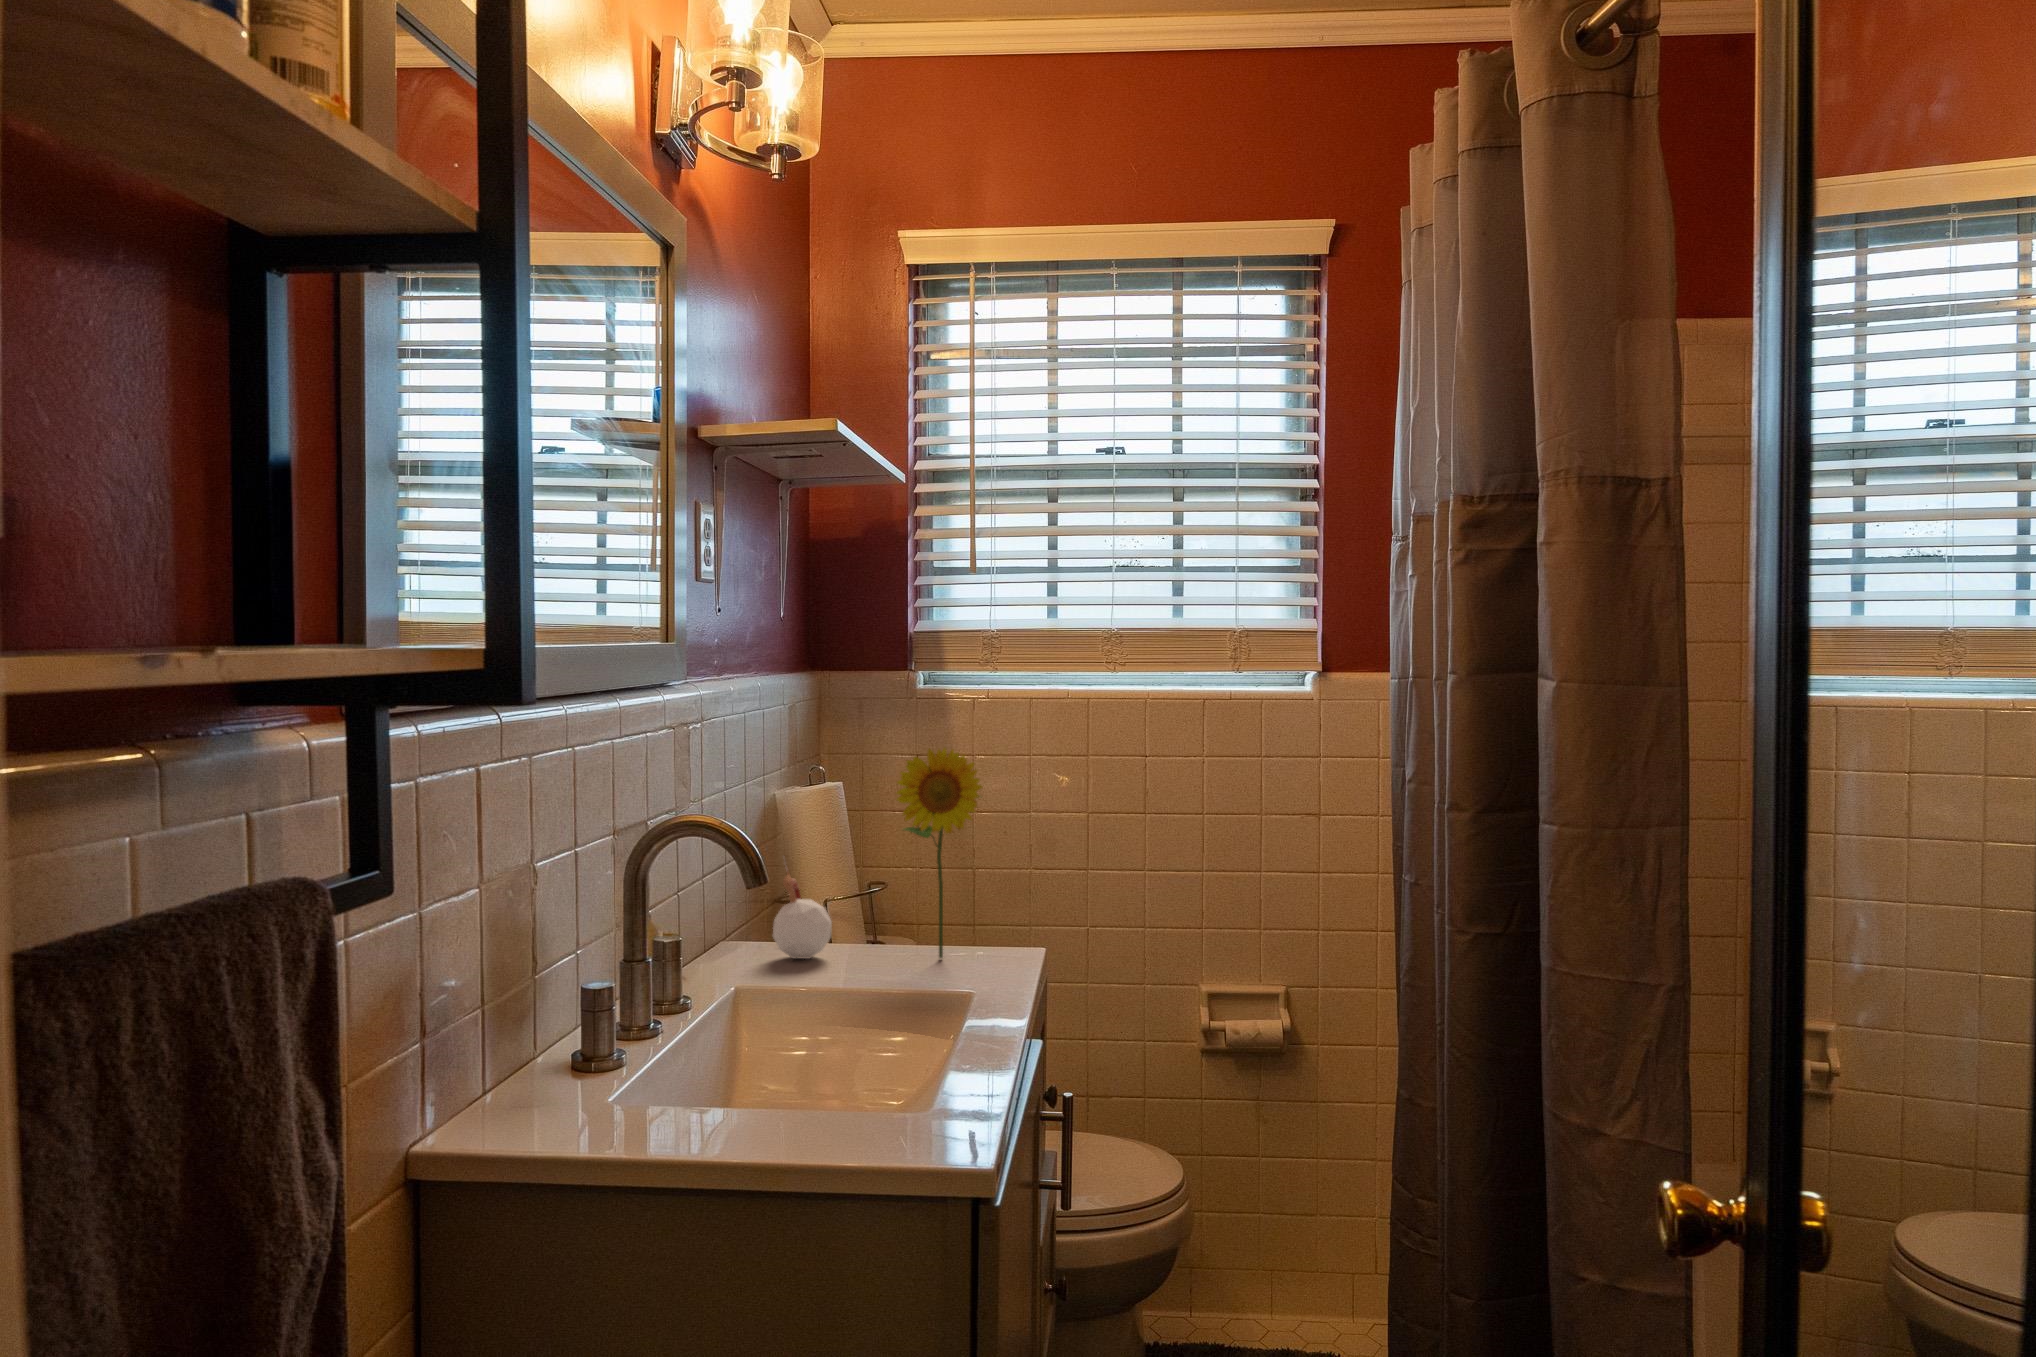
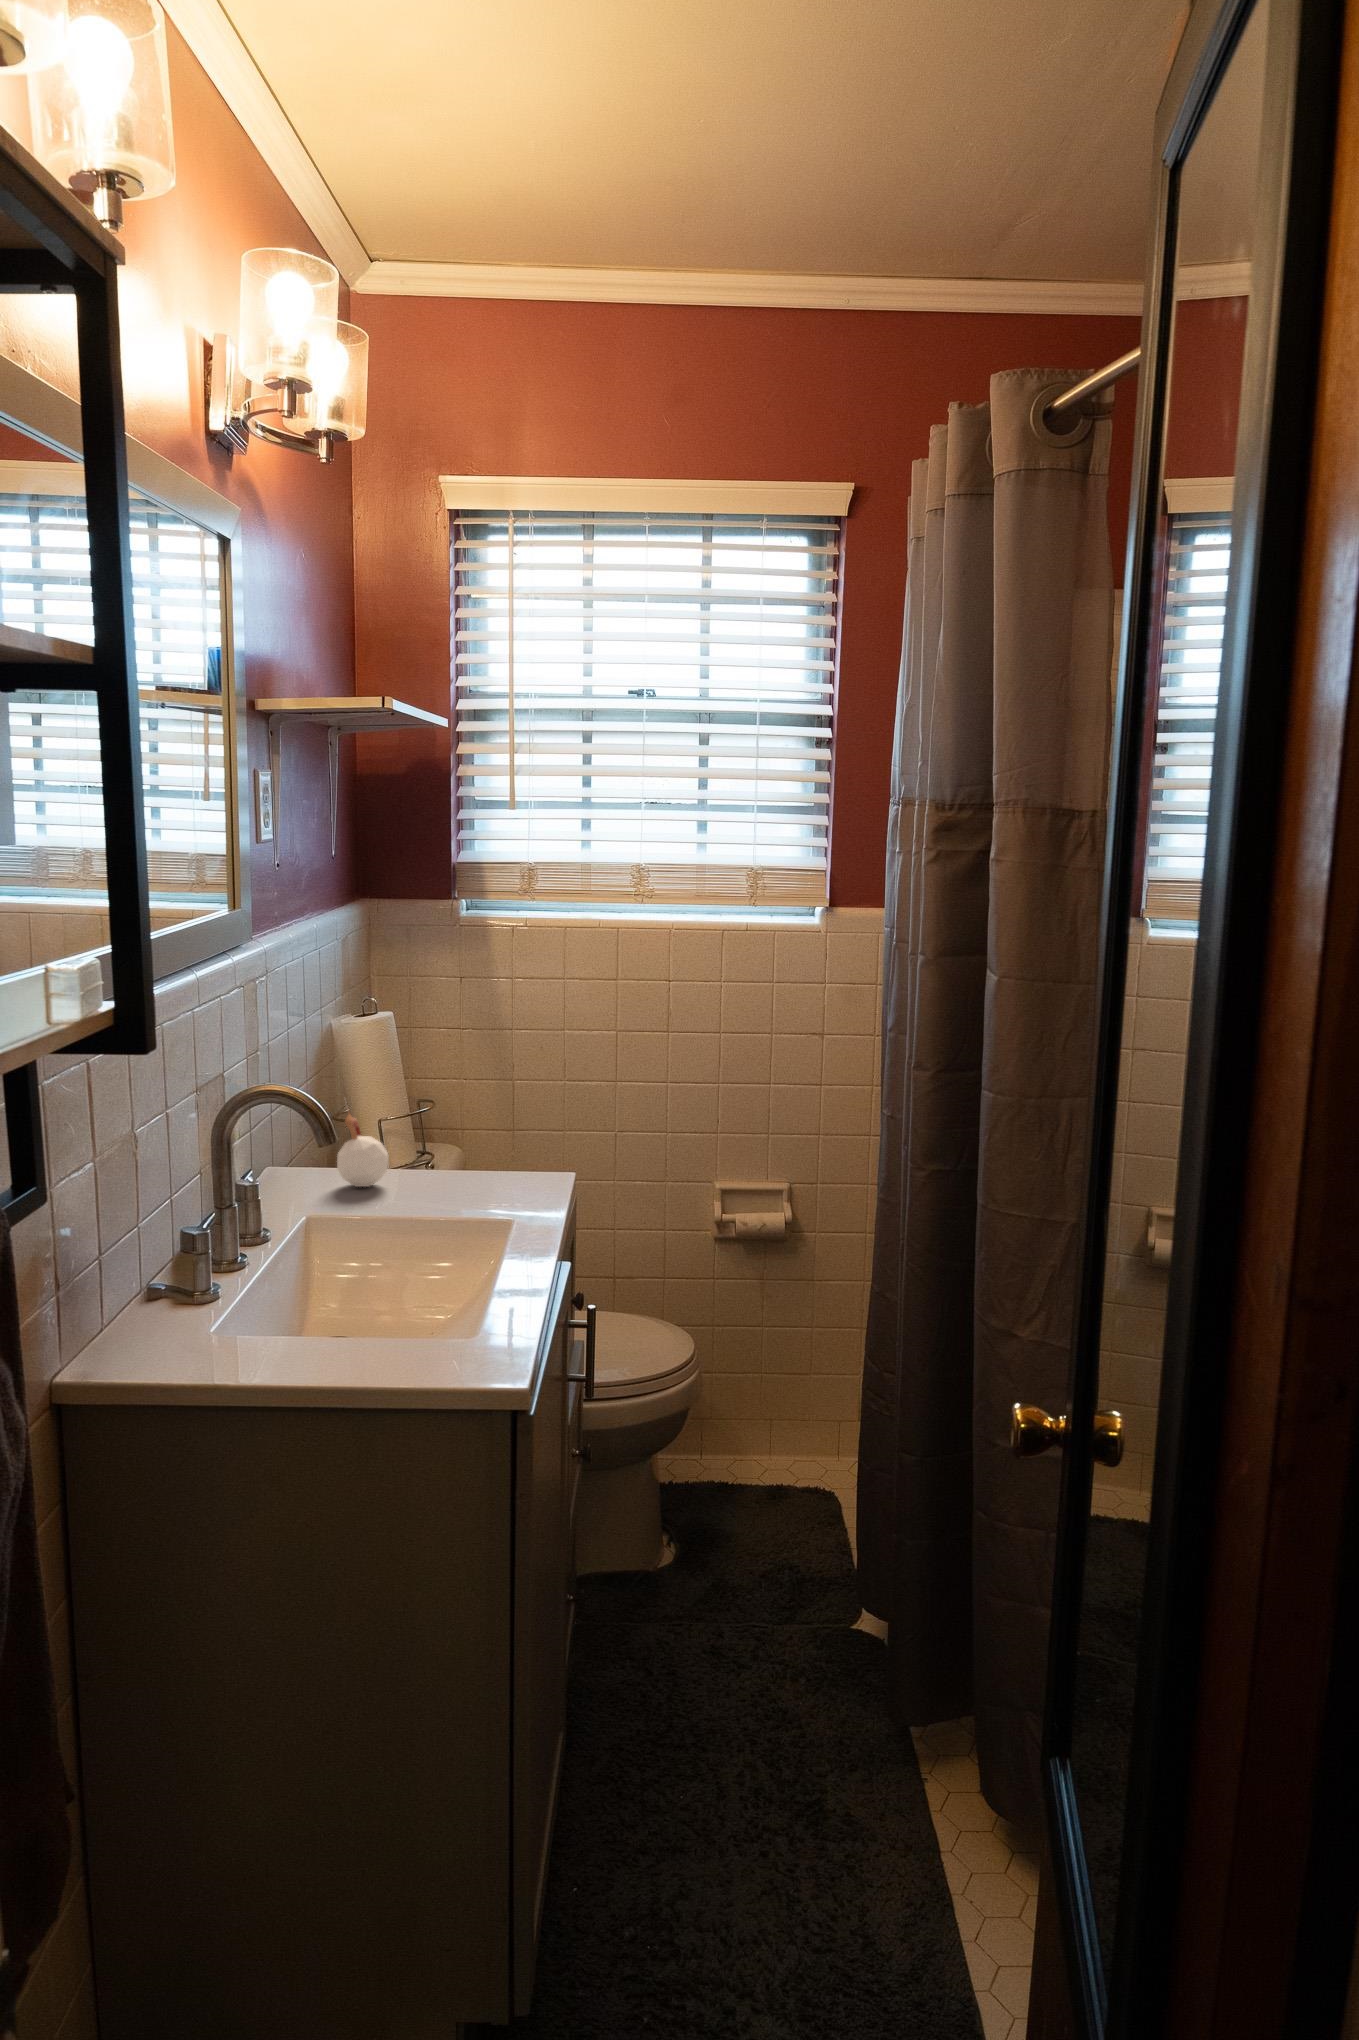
flower: present [896,748,983,958] -> none [444,1008,521,1186]

